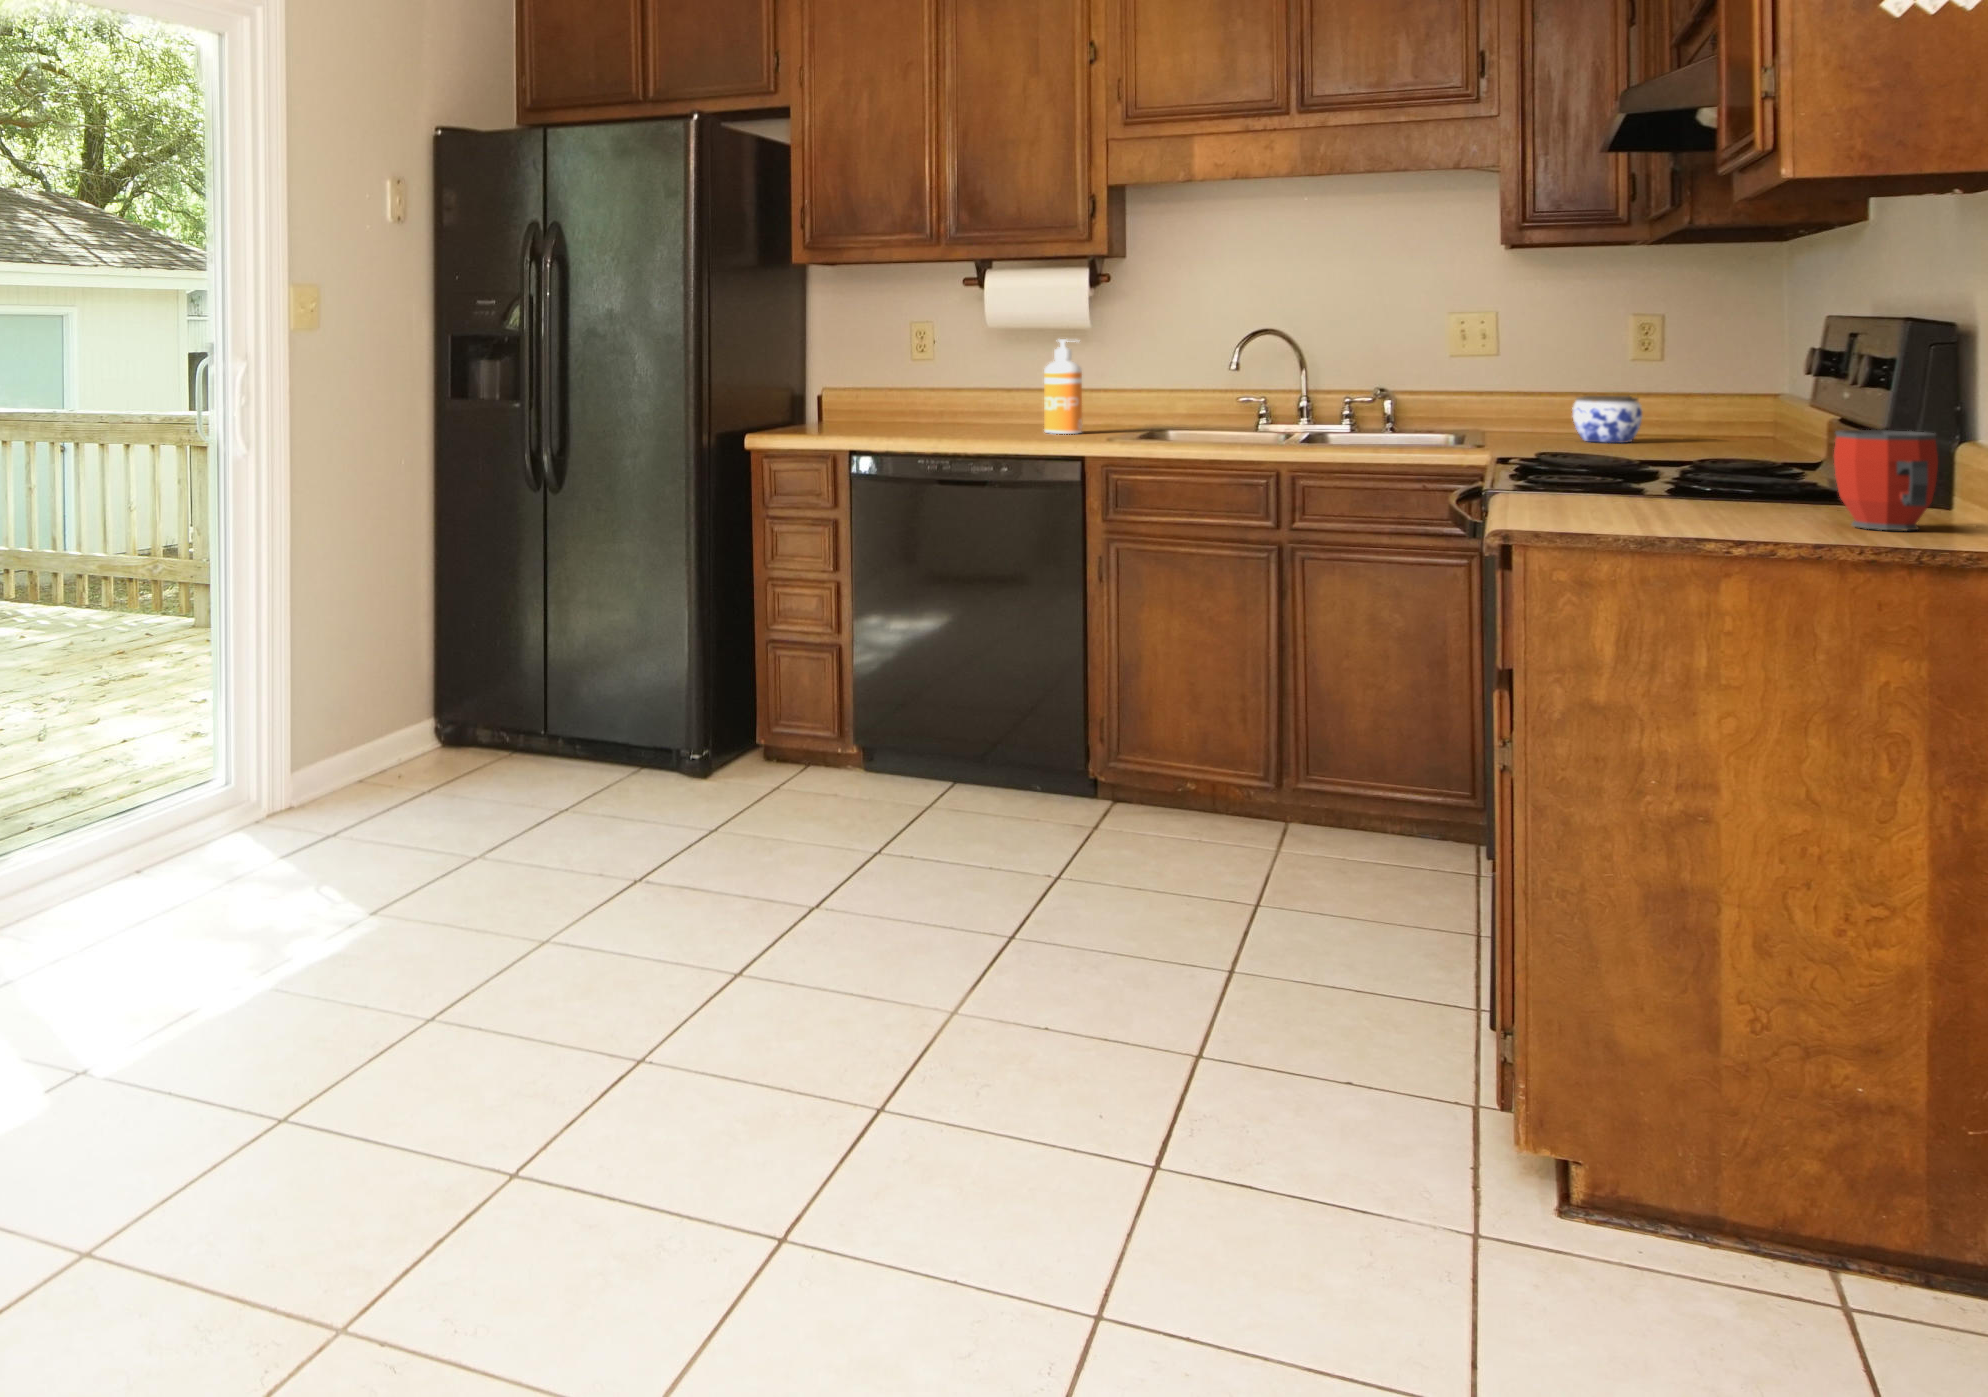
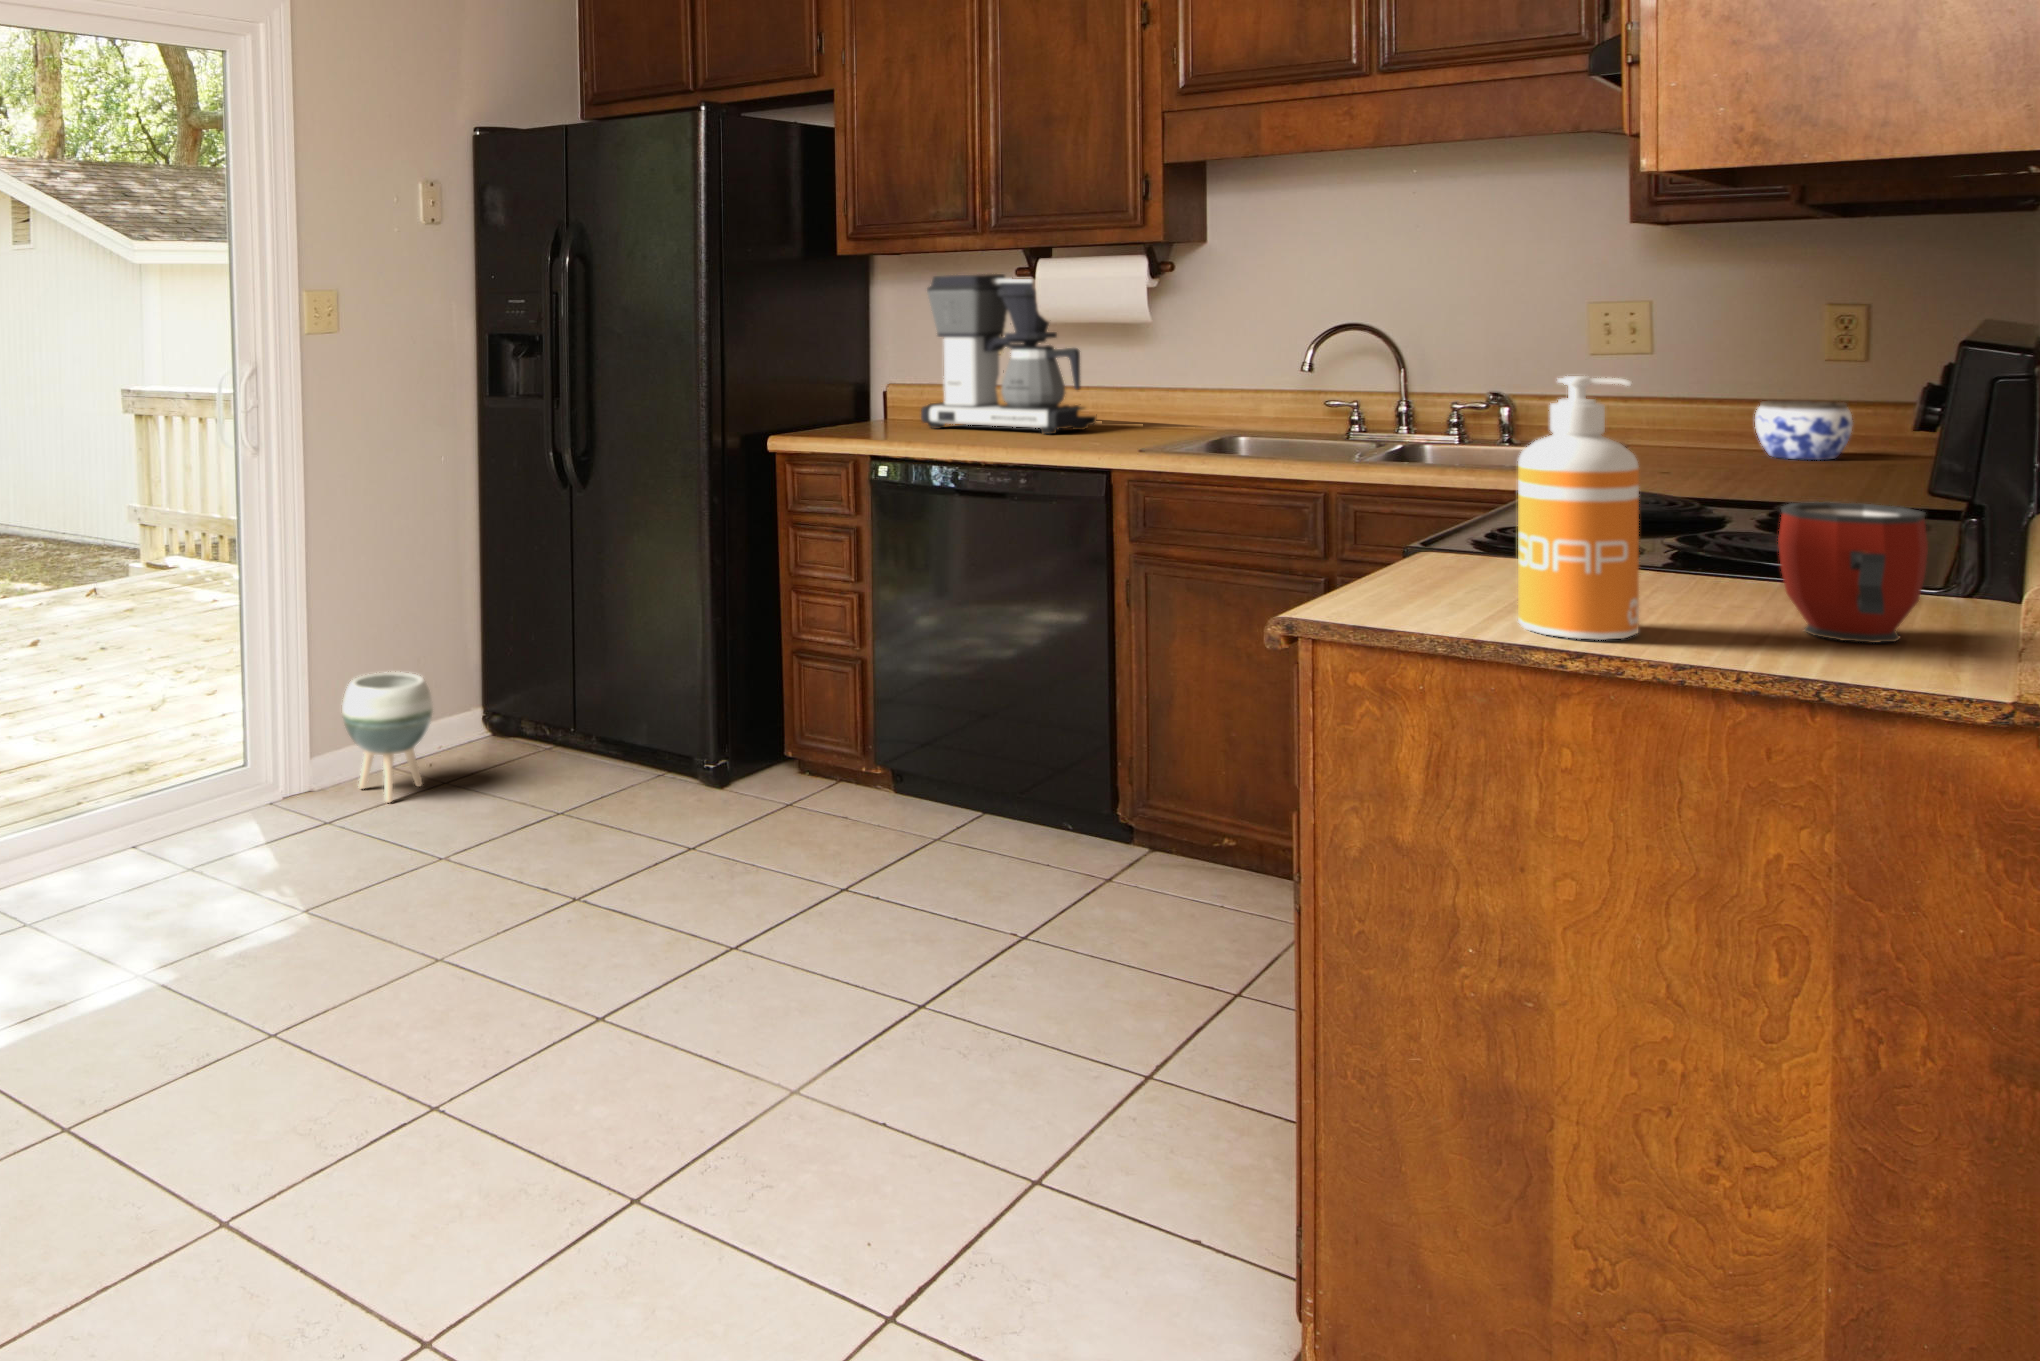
coffee maker: none [869,285,1027,433] -> present [921,274,1096,434]
soap dispenser: present [1044,339,1082,434] -> present [1518,376,1639,640]
planter: none [323,680,418,815] -> present [342,672,433,802]

